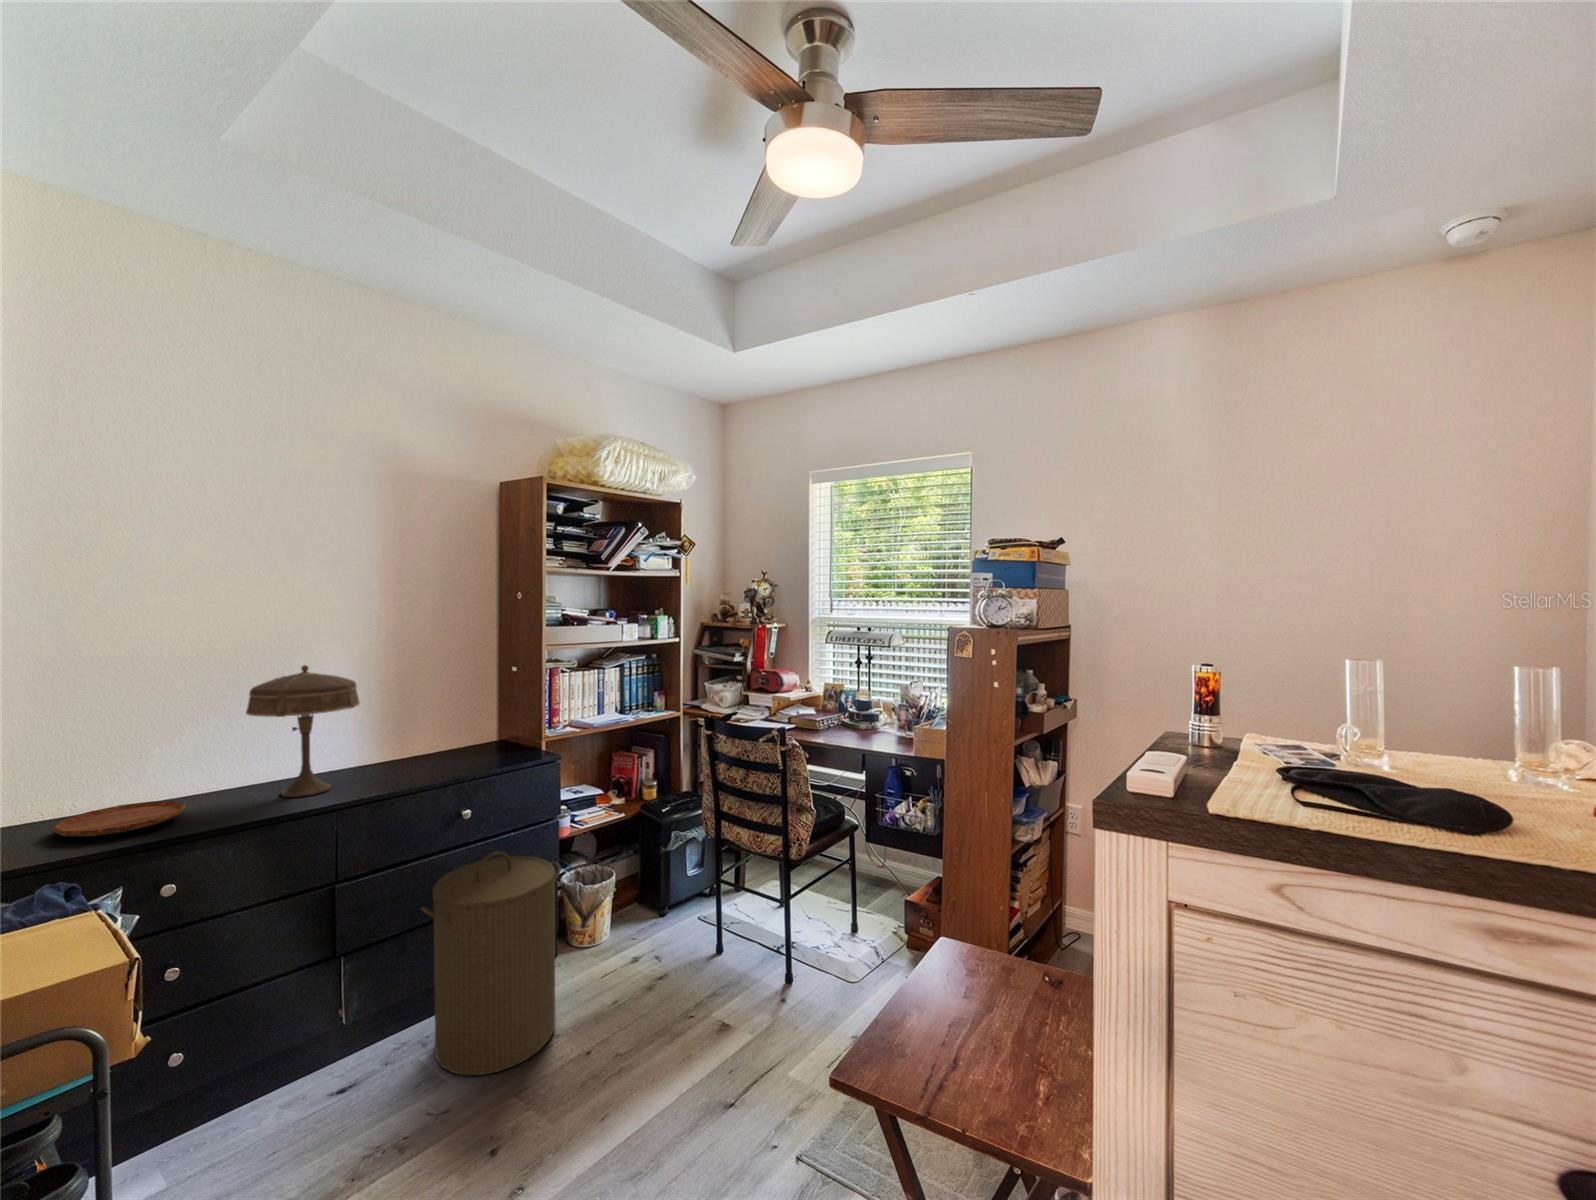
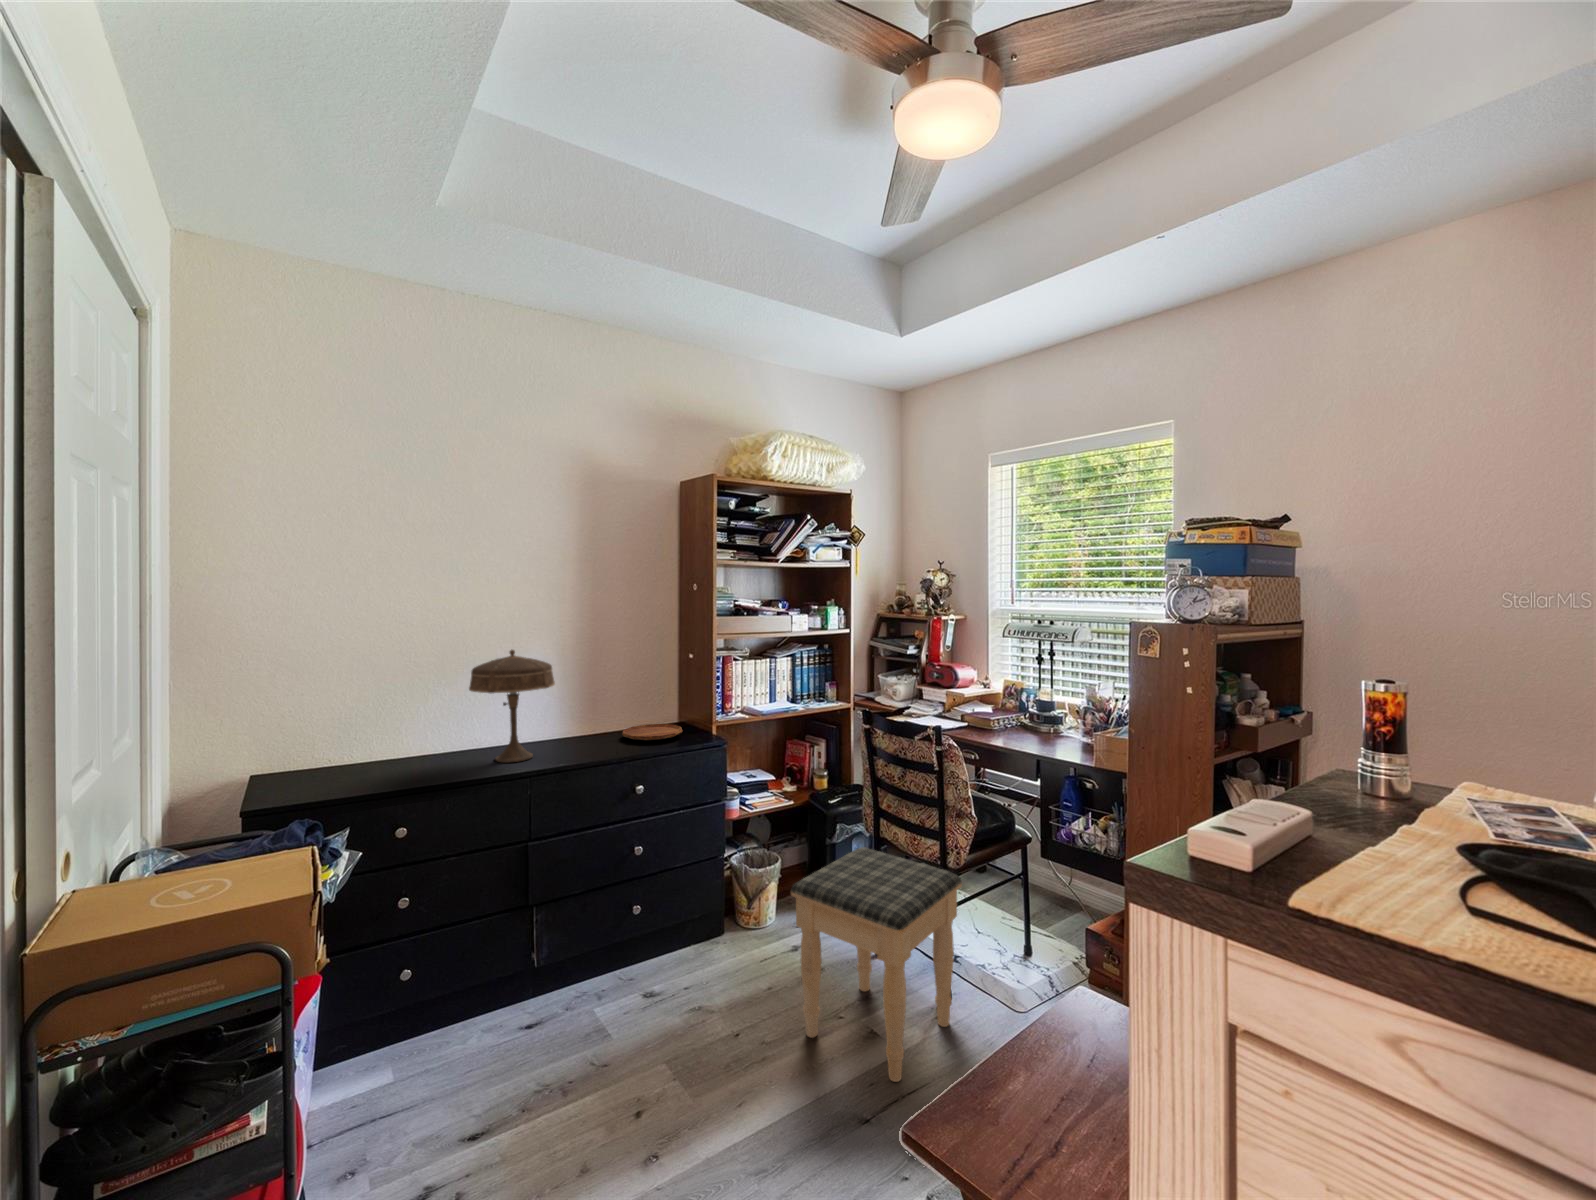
tray: present [52,801,186,836] -> present [622,724,682,740]
footstool: none [645,850,807,1070] -> present [791,847,962,1082]
laundry hamper: present [421,851,560,1075] -> none [596,827,720,1031]

